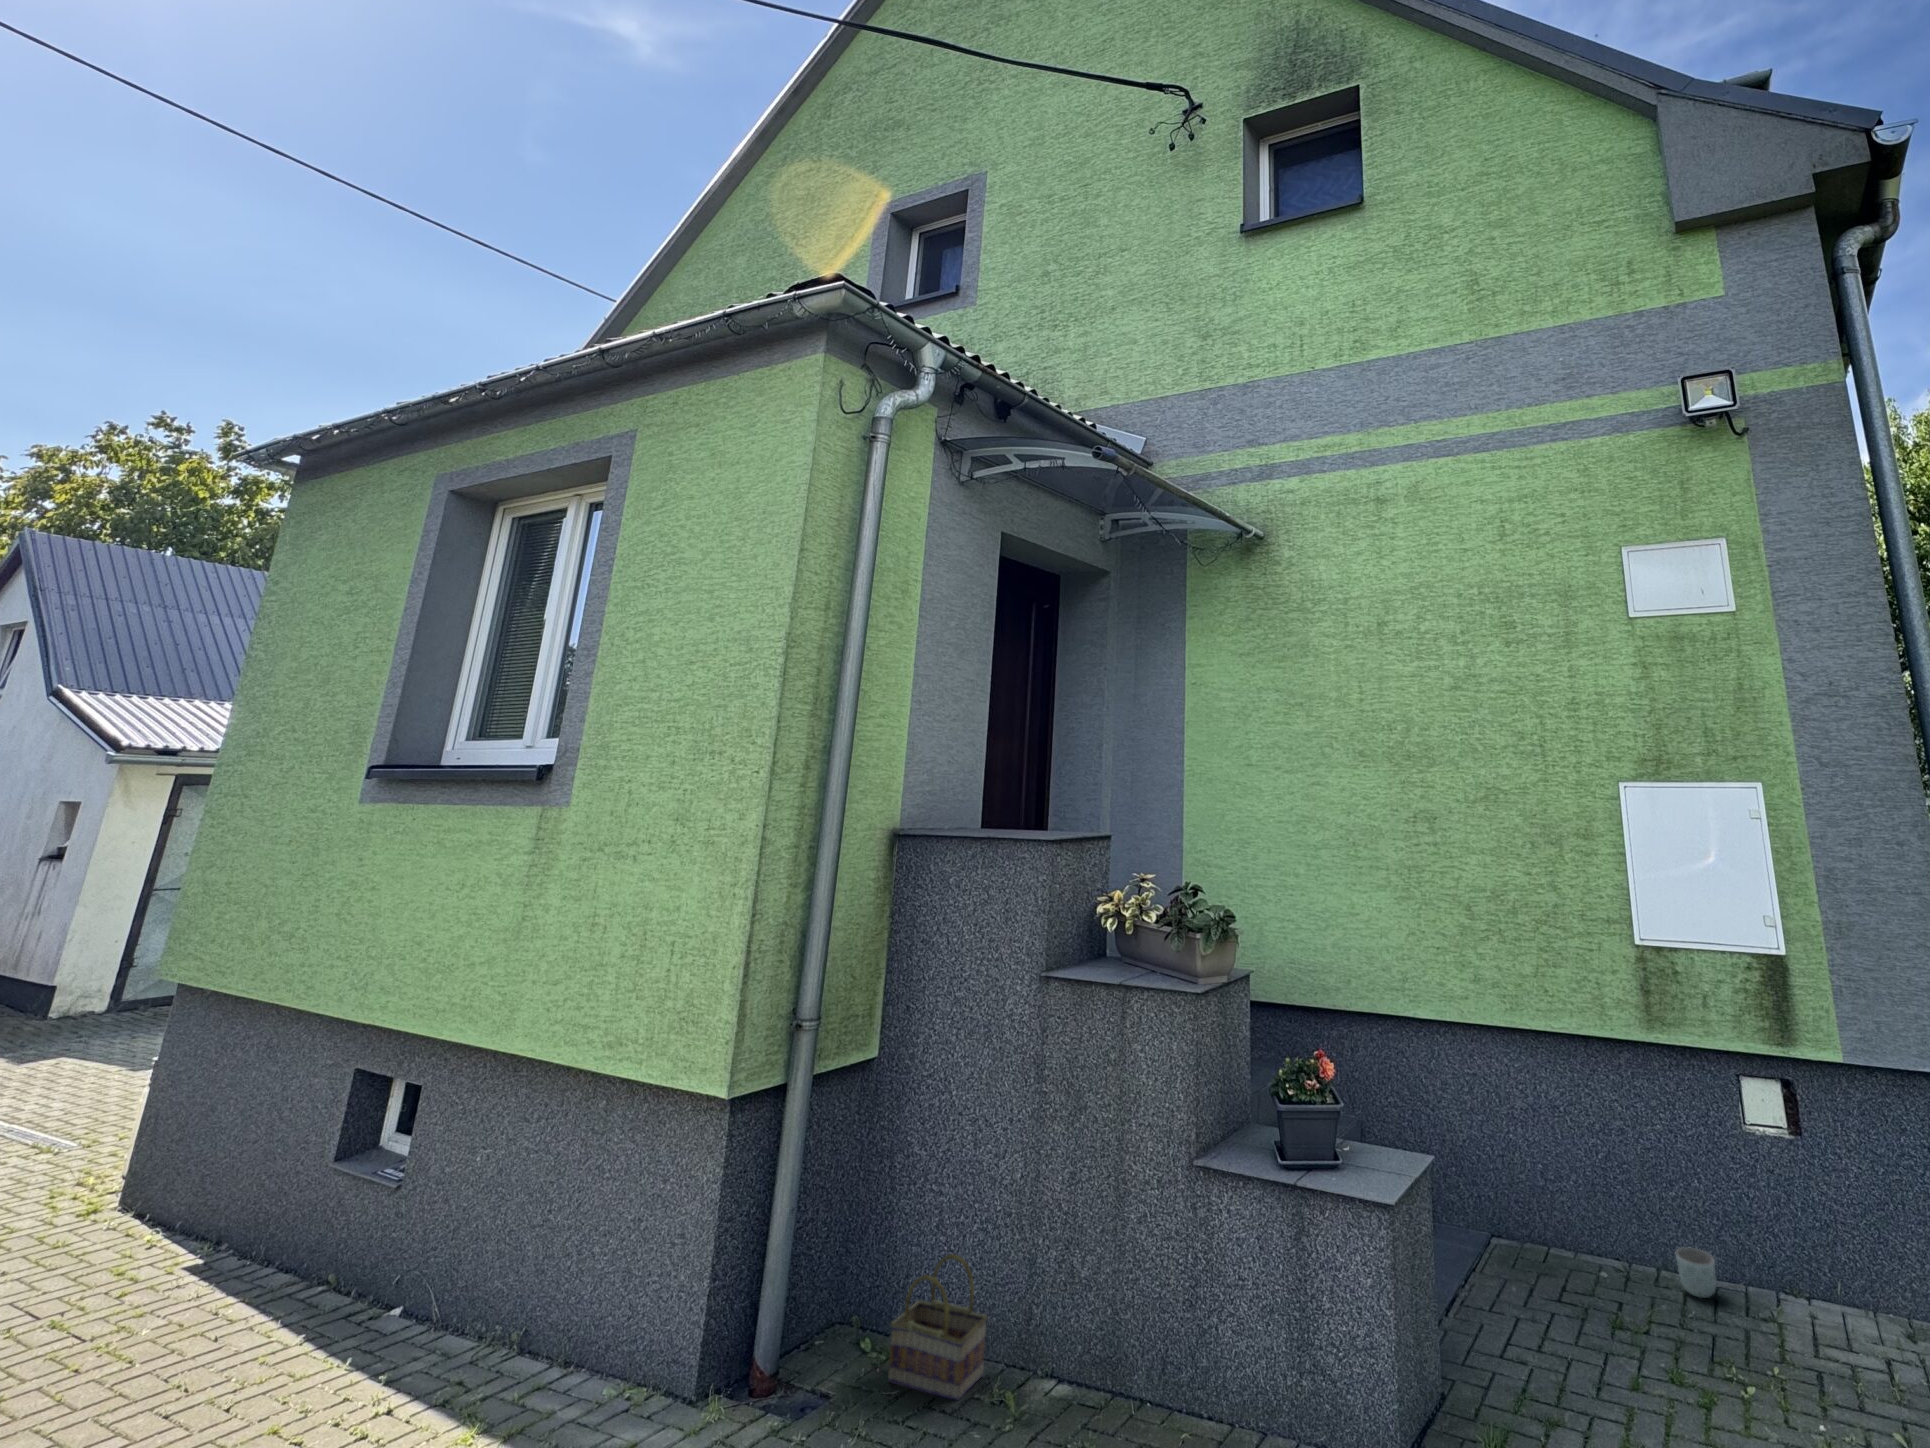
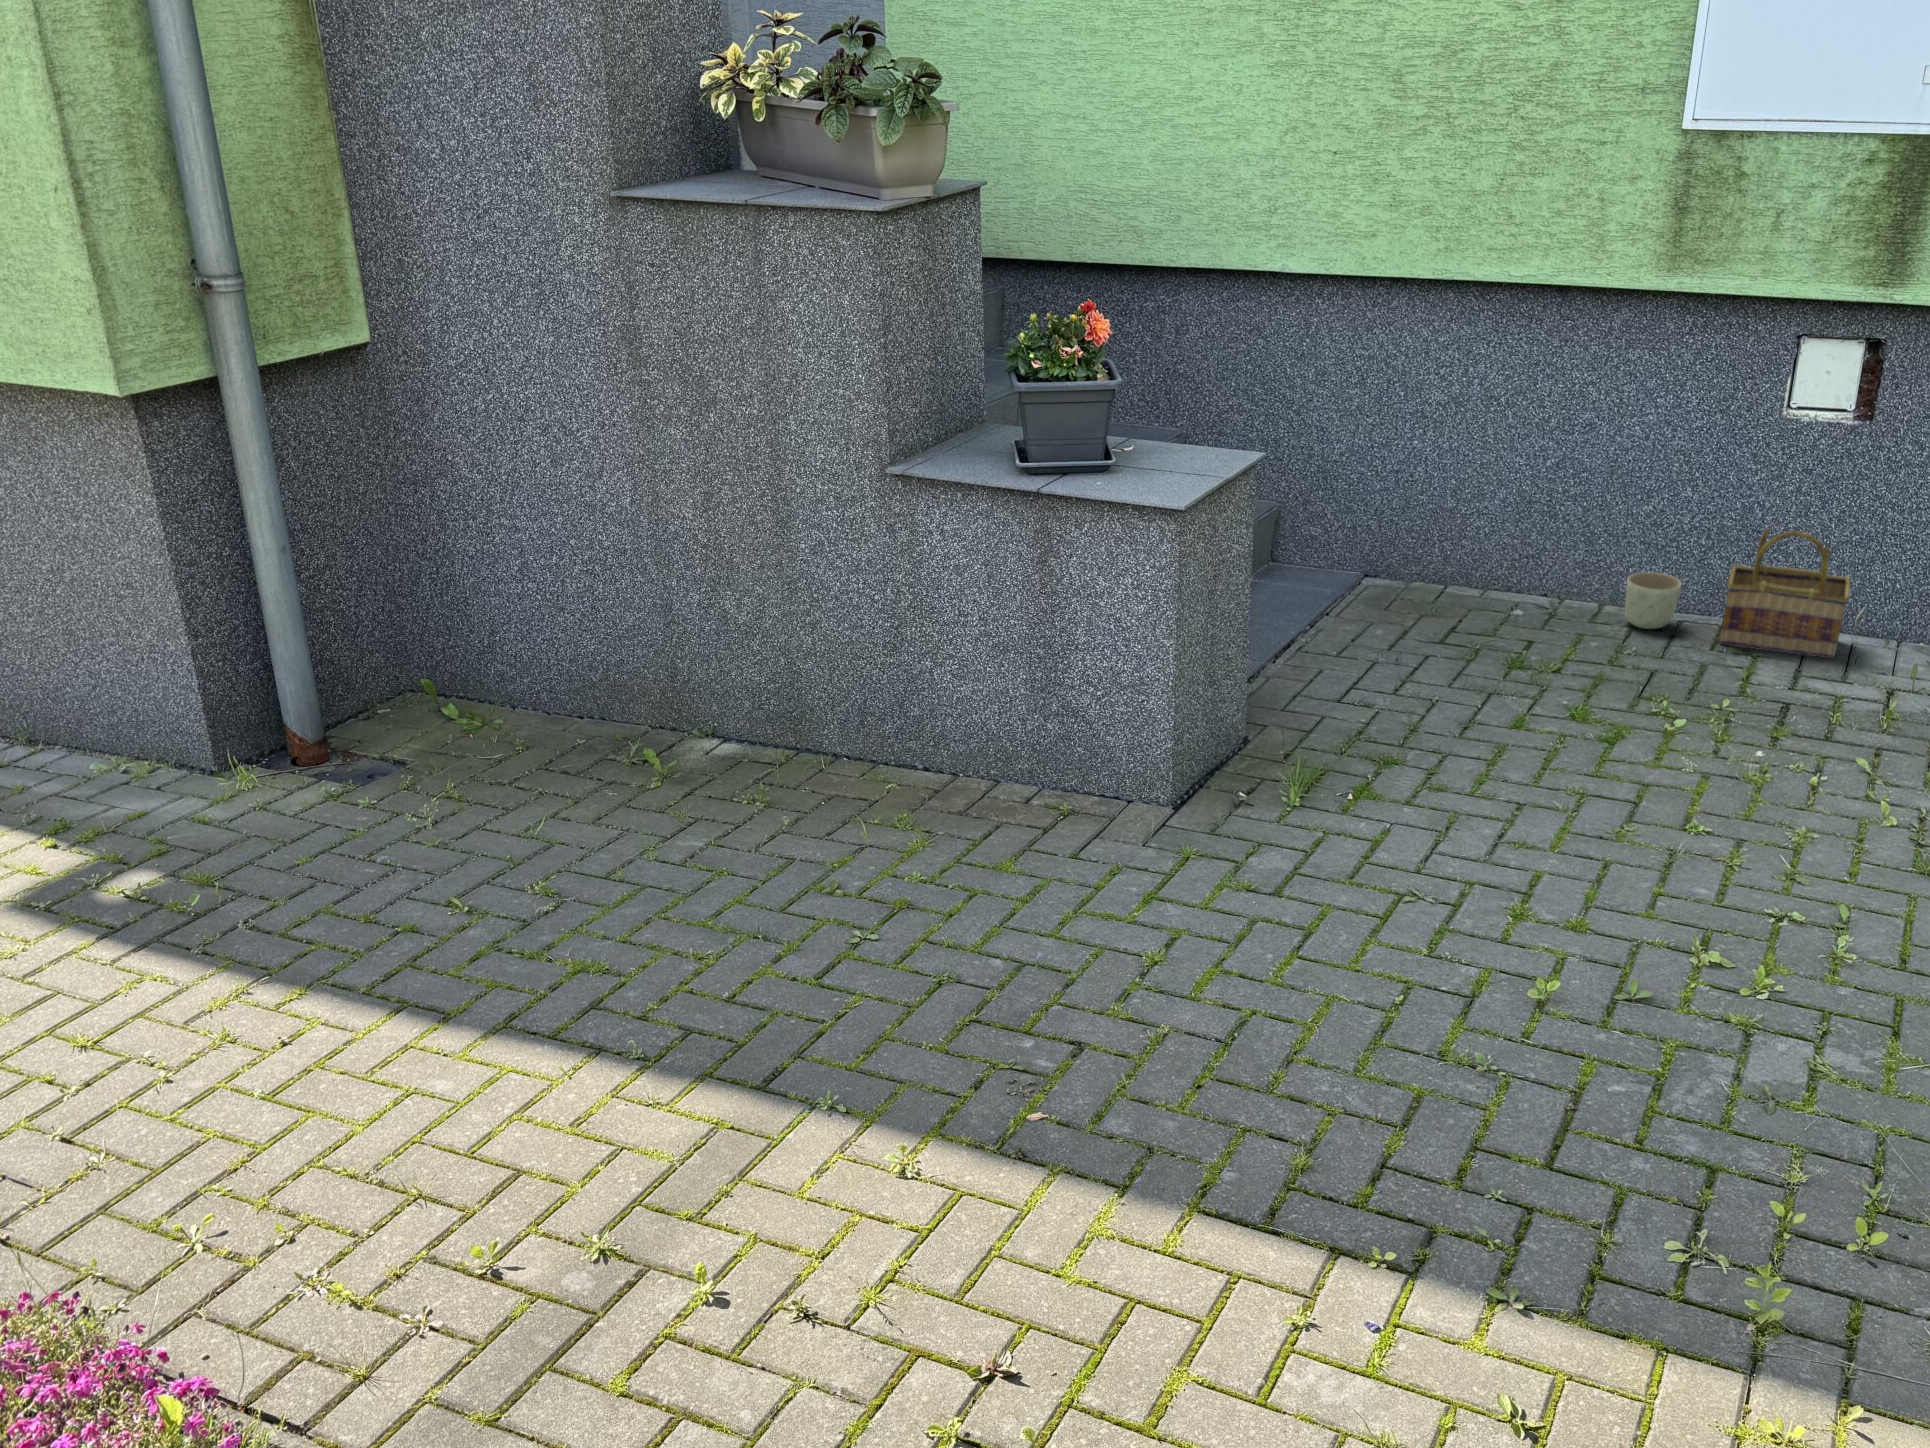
basket: present [888,1254,987,1400] -> present [1719,529,1851,659]

